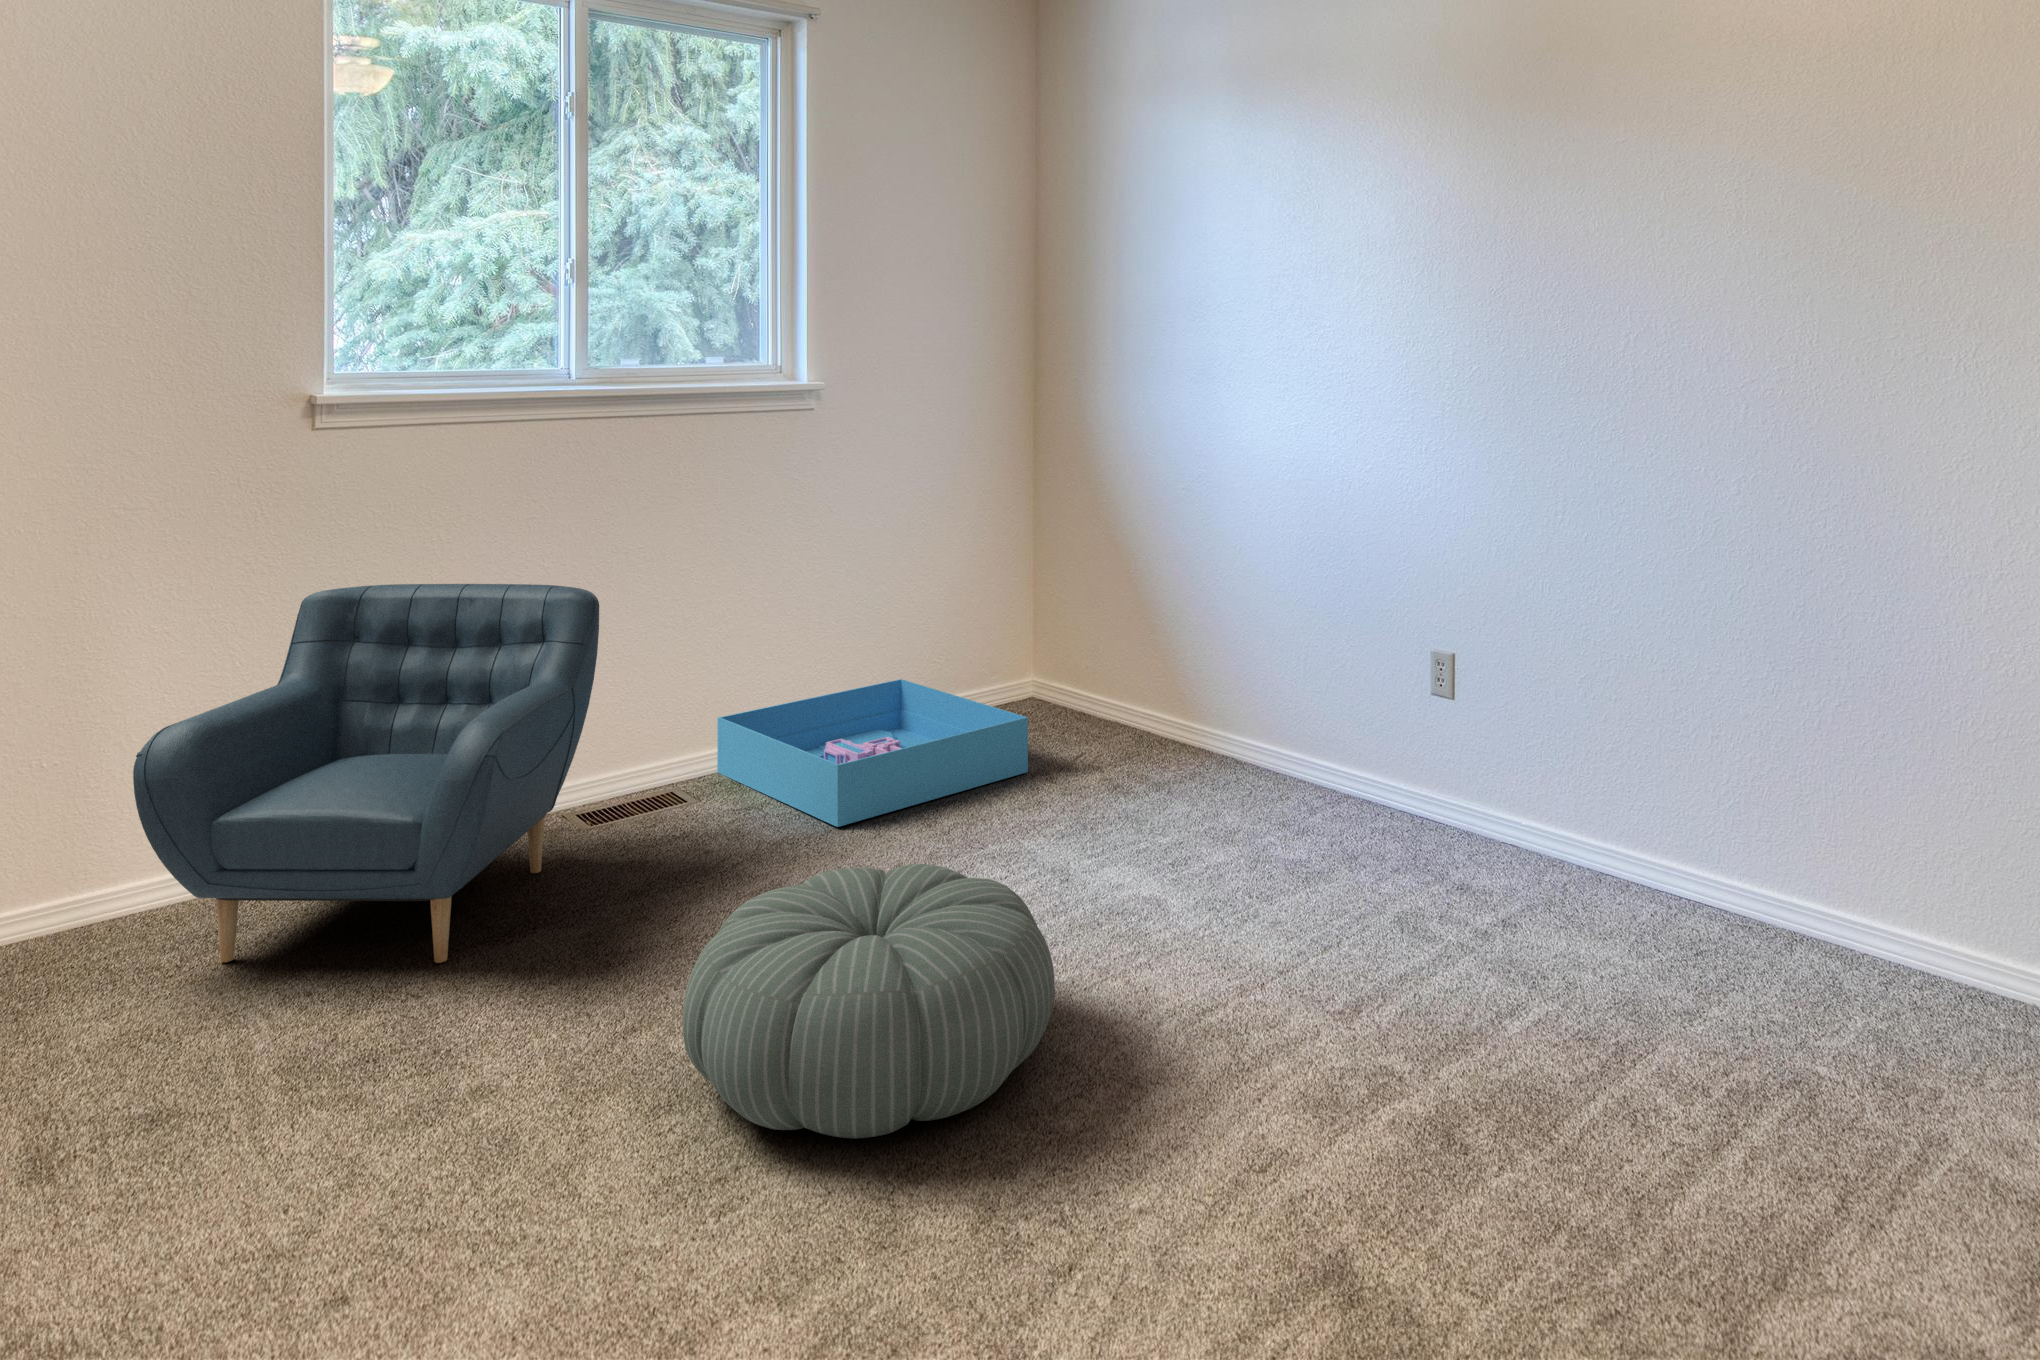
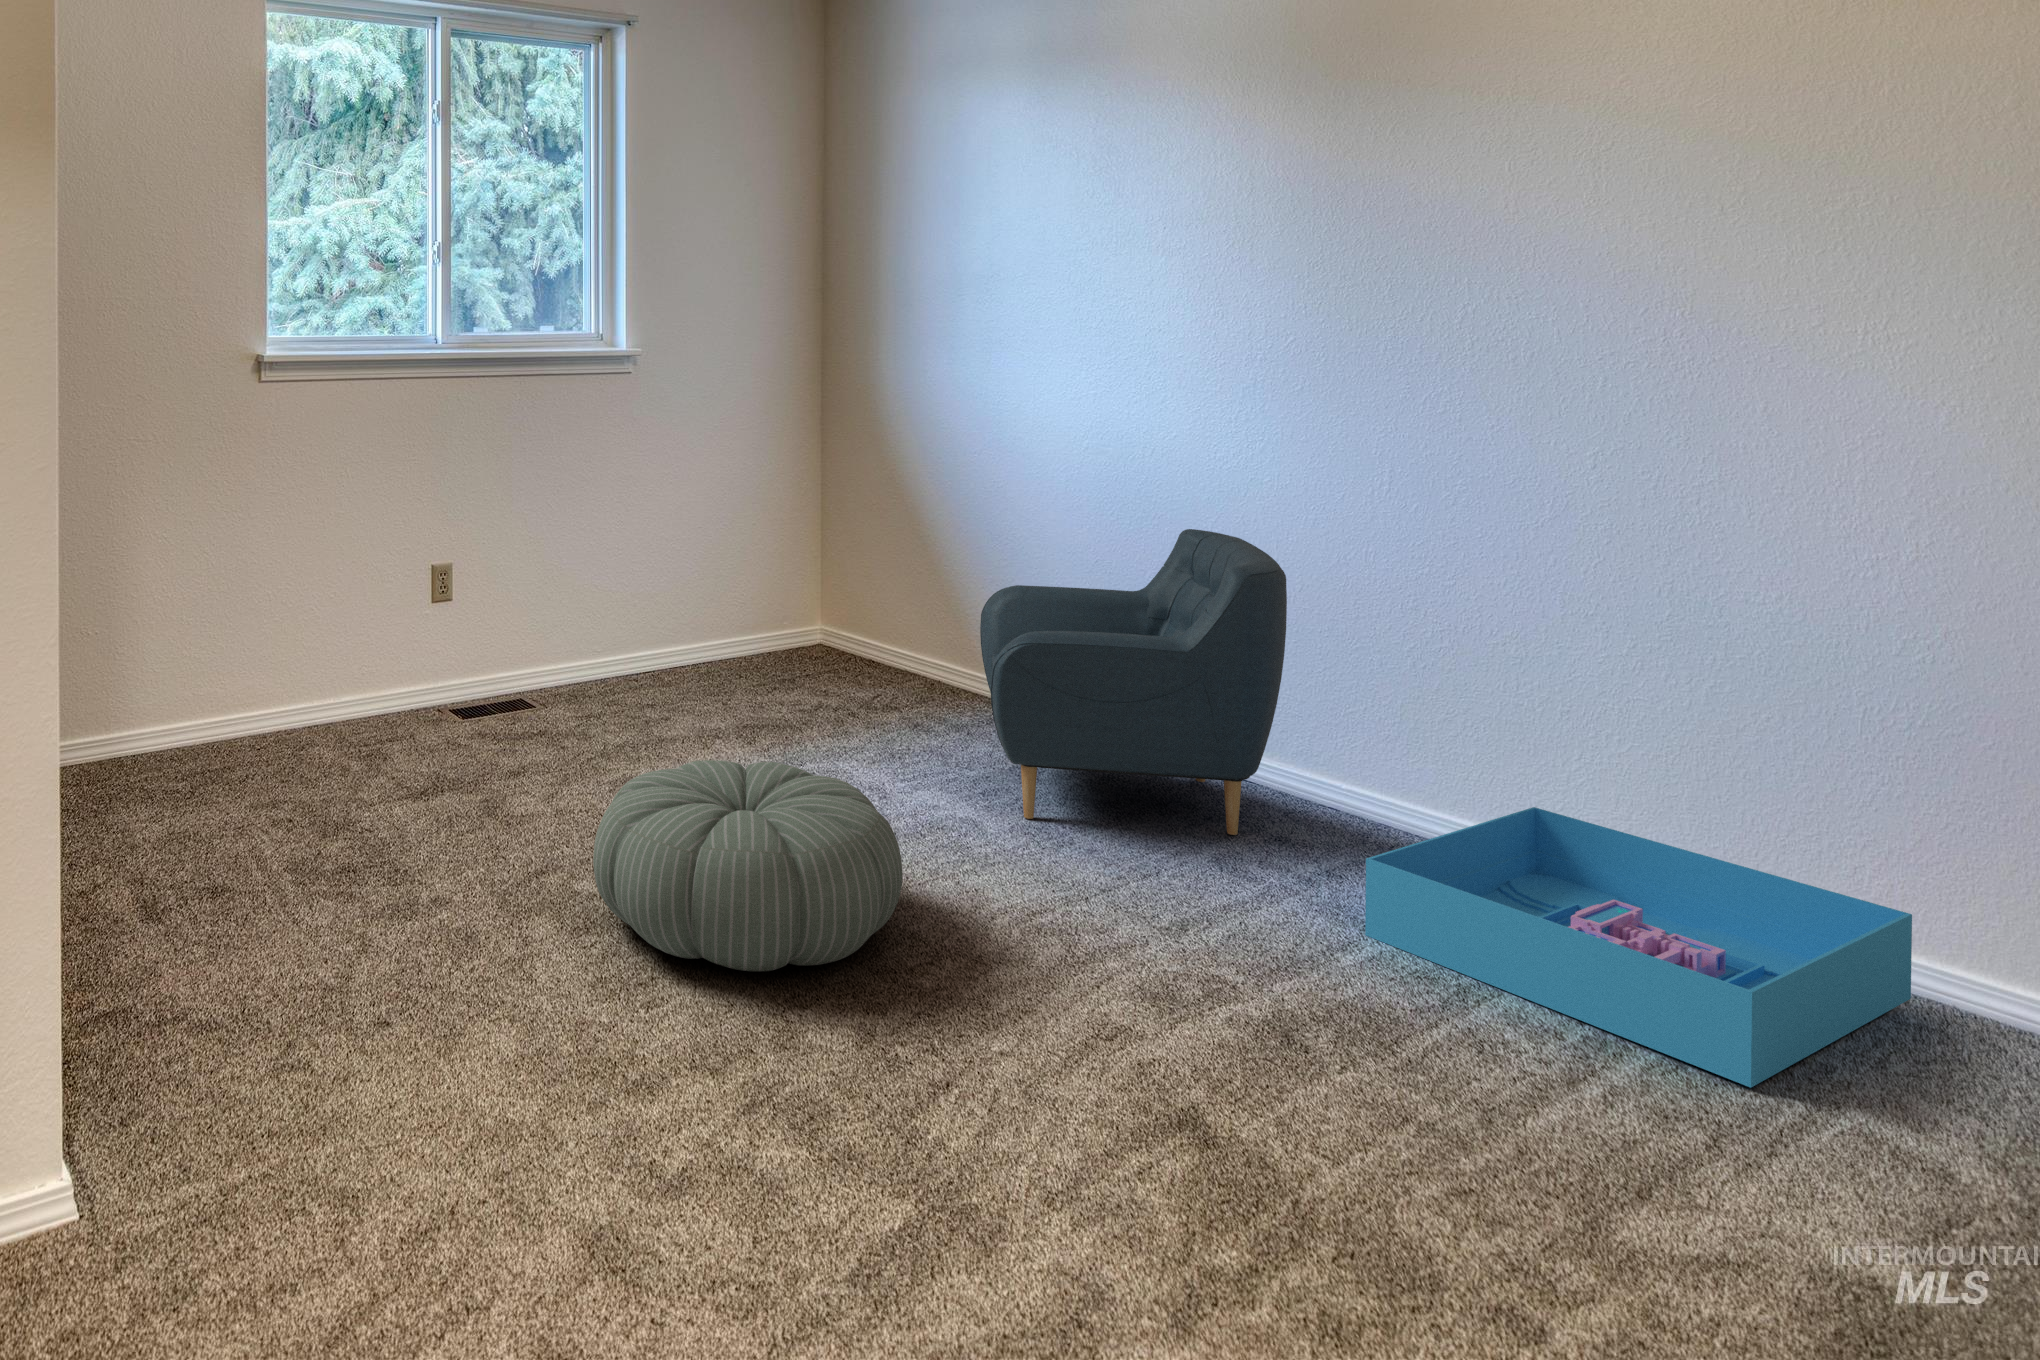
armchair: present [133,584,599,963] -> present [980,529,1287,835]
storage bin: present [717,679,1028,827] -> present [1365,807,1912,1088]

